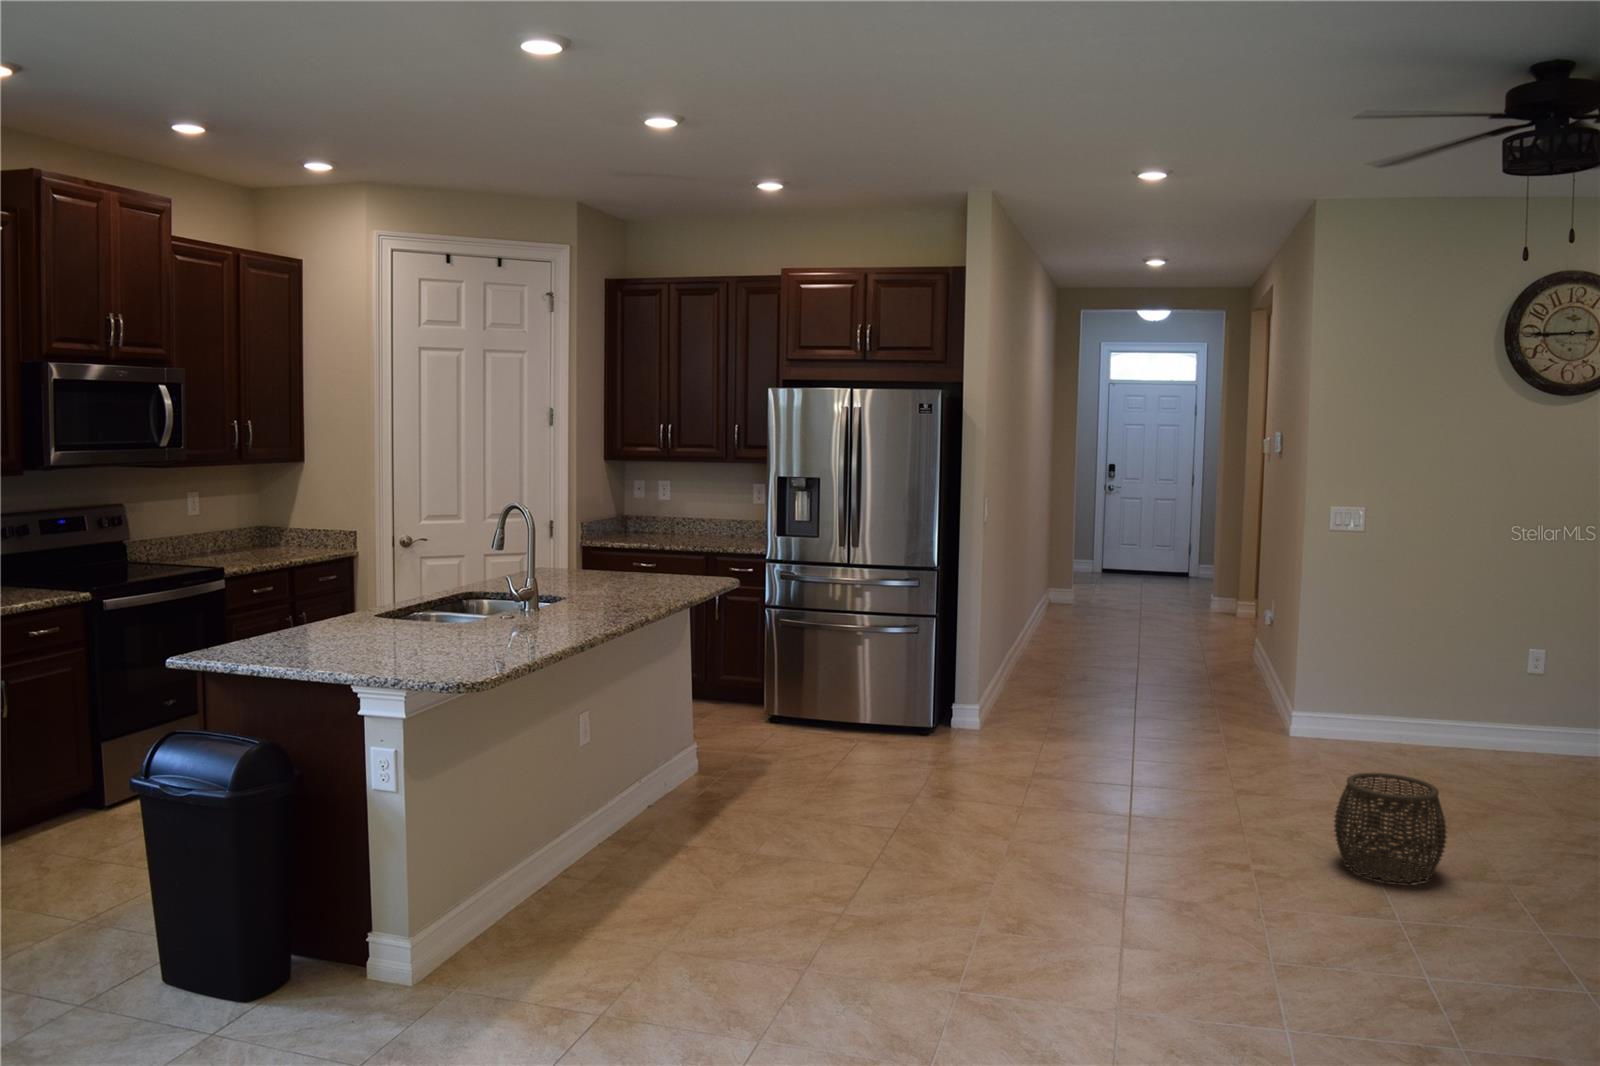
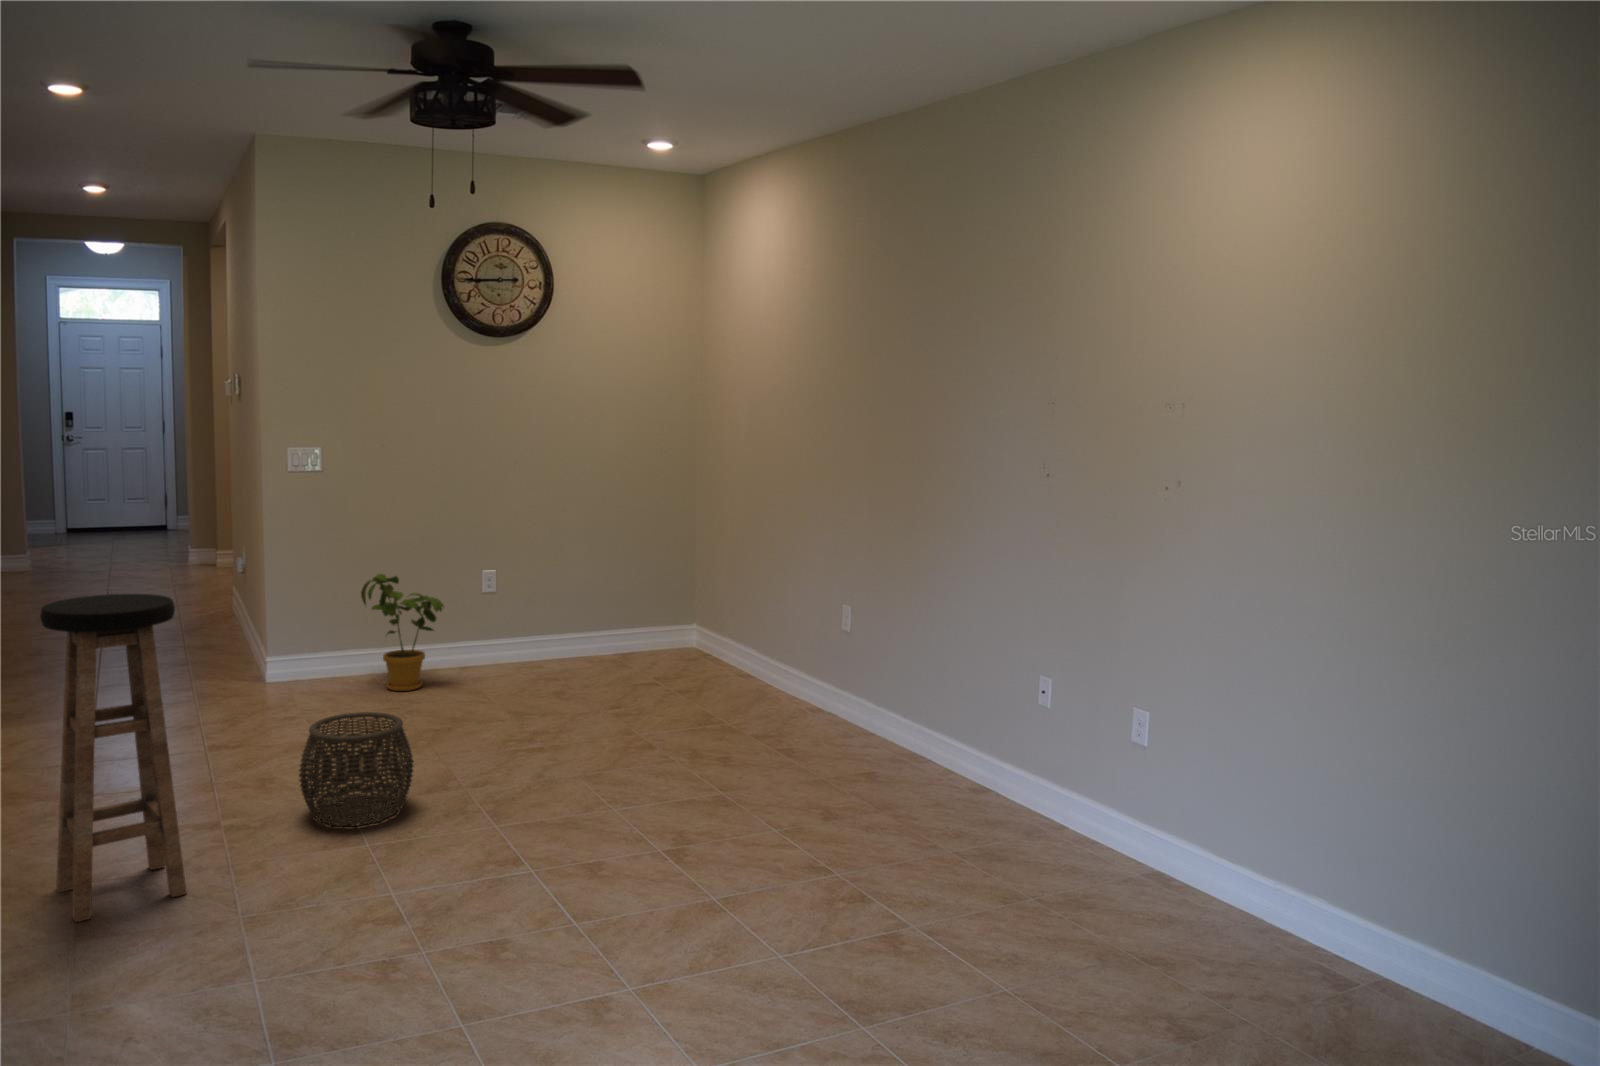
bar stool: none [1143,635,1249,896] -> present [40,594,187,922]
house plant: none [1391,643,1481,768] -> present [361,574,444,691]

